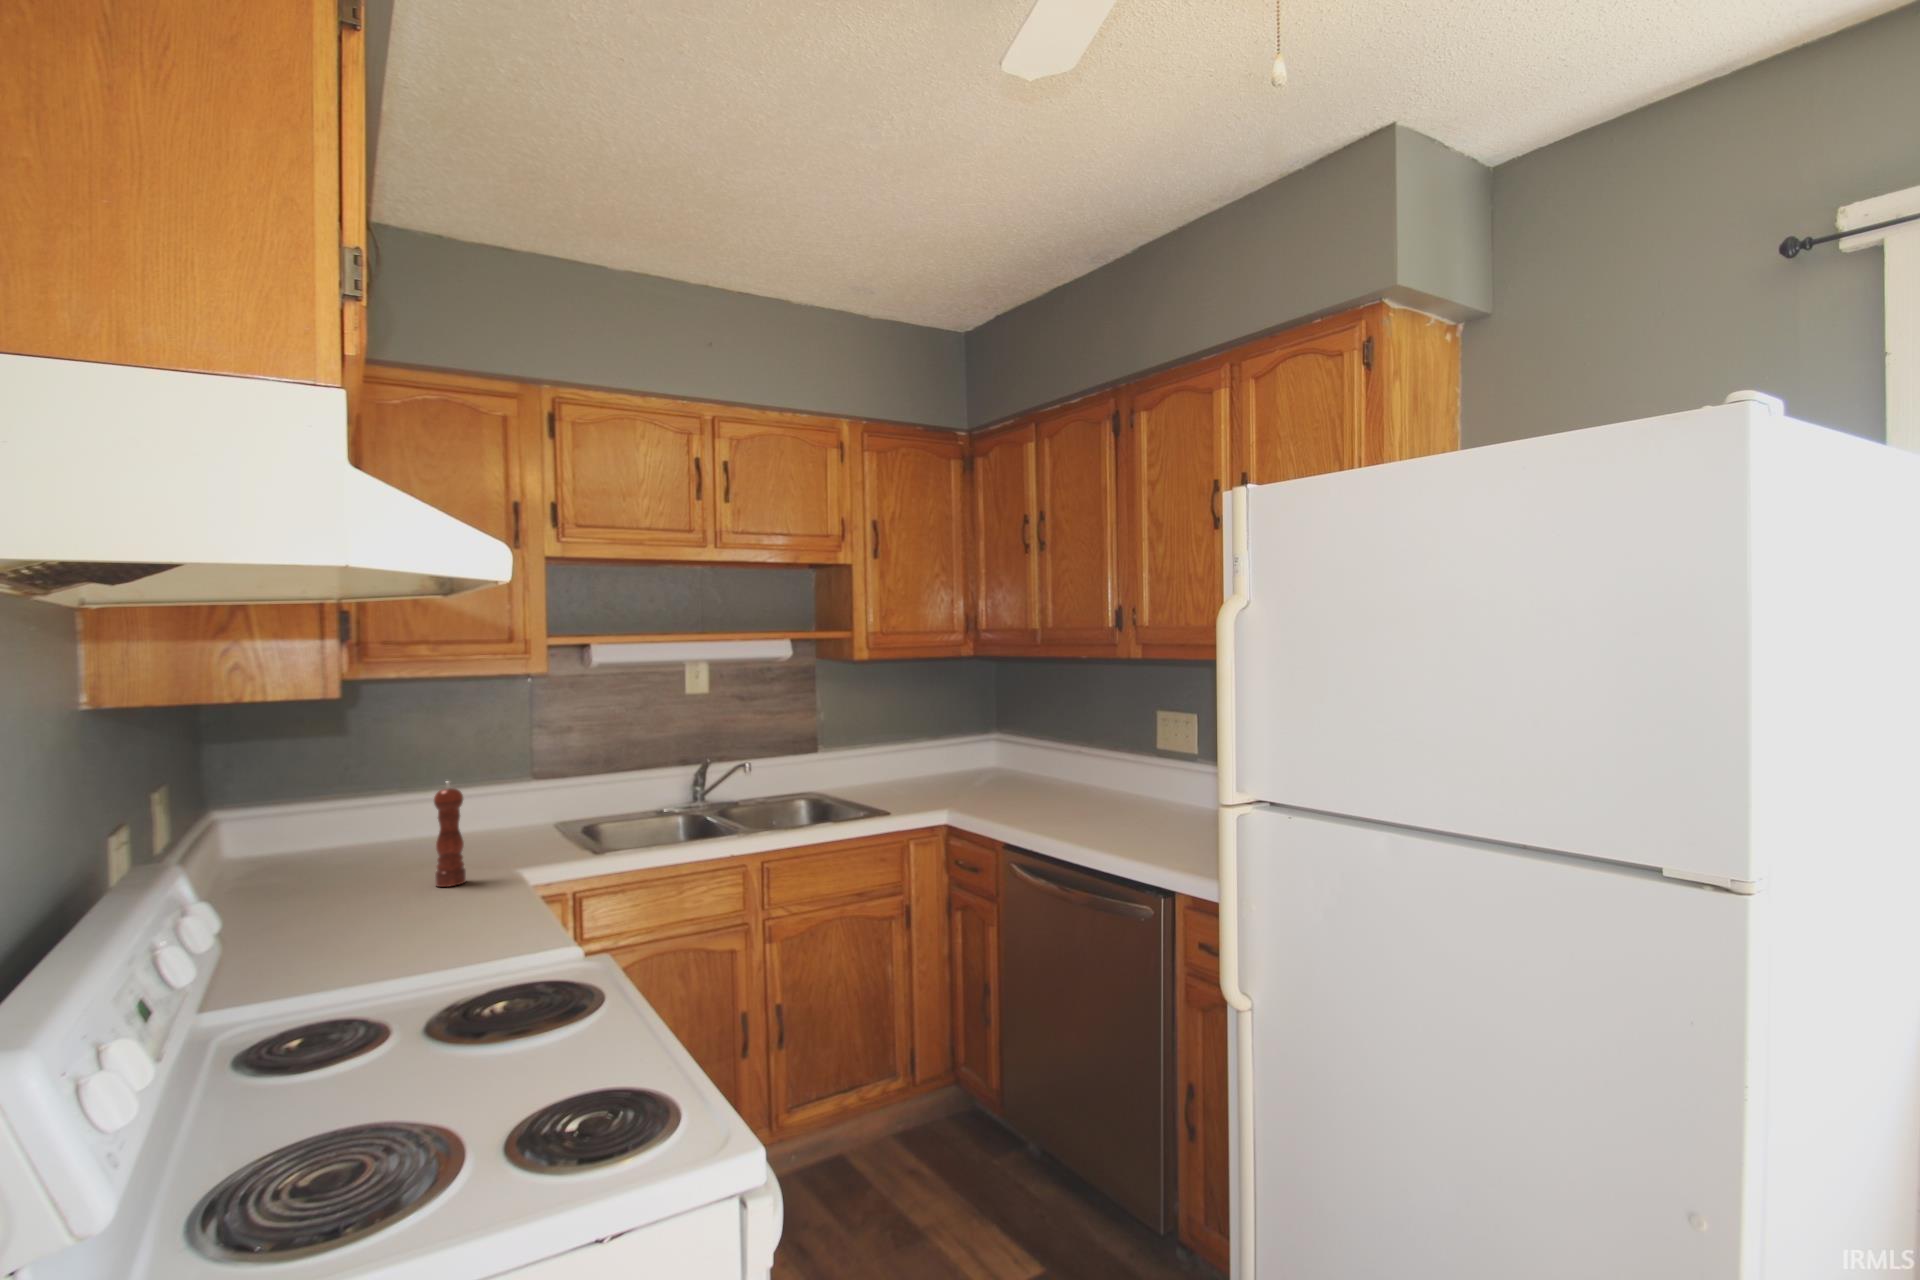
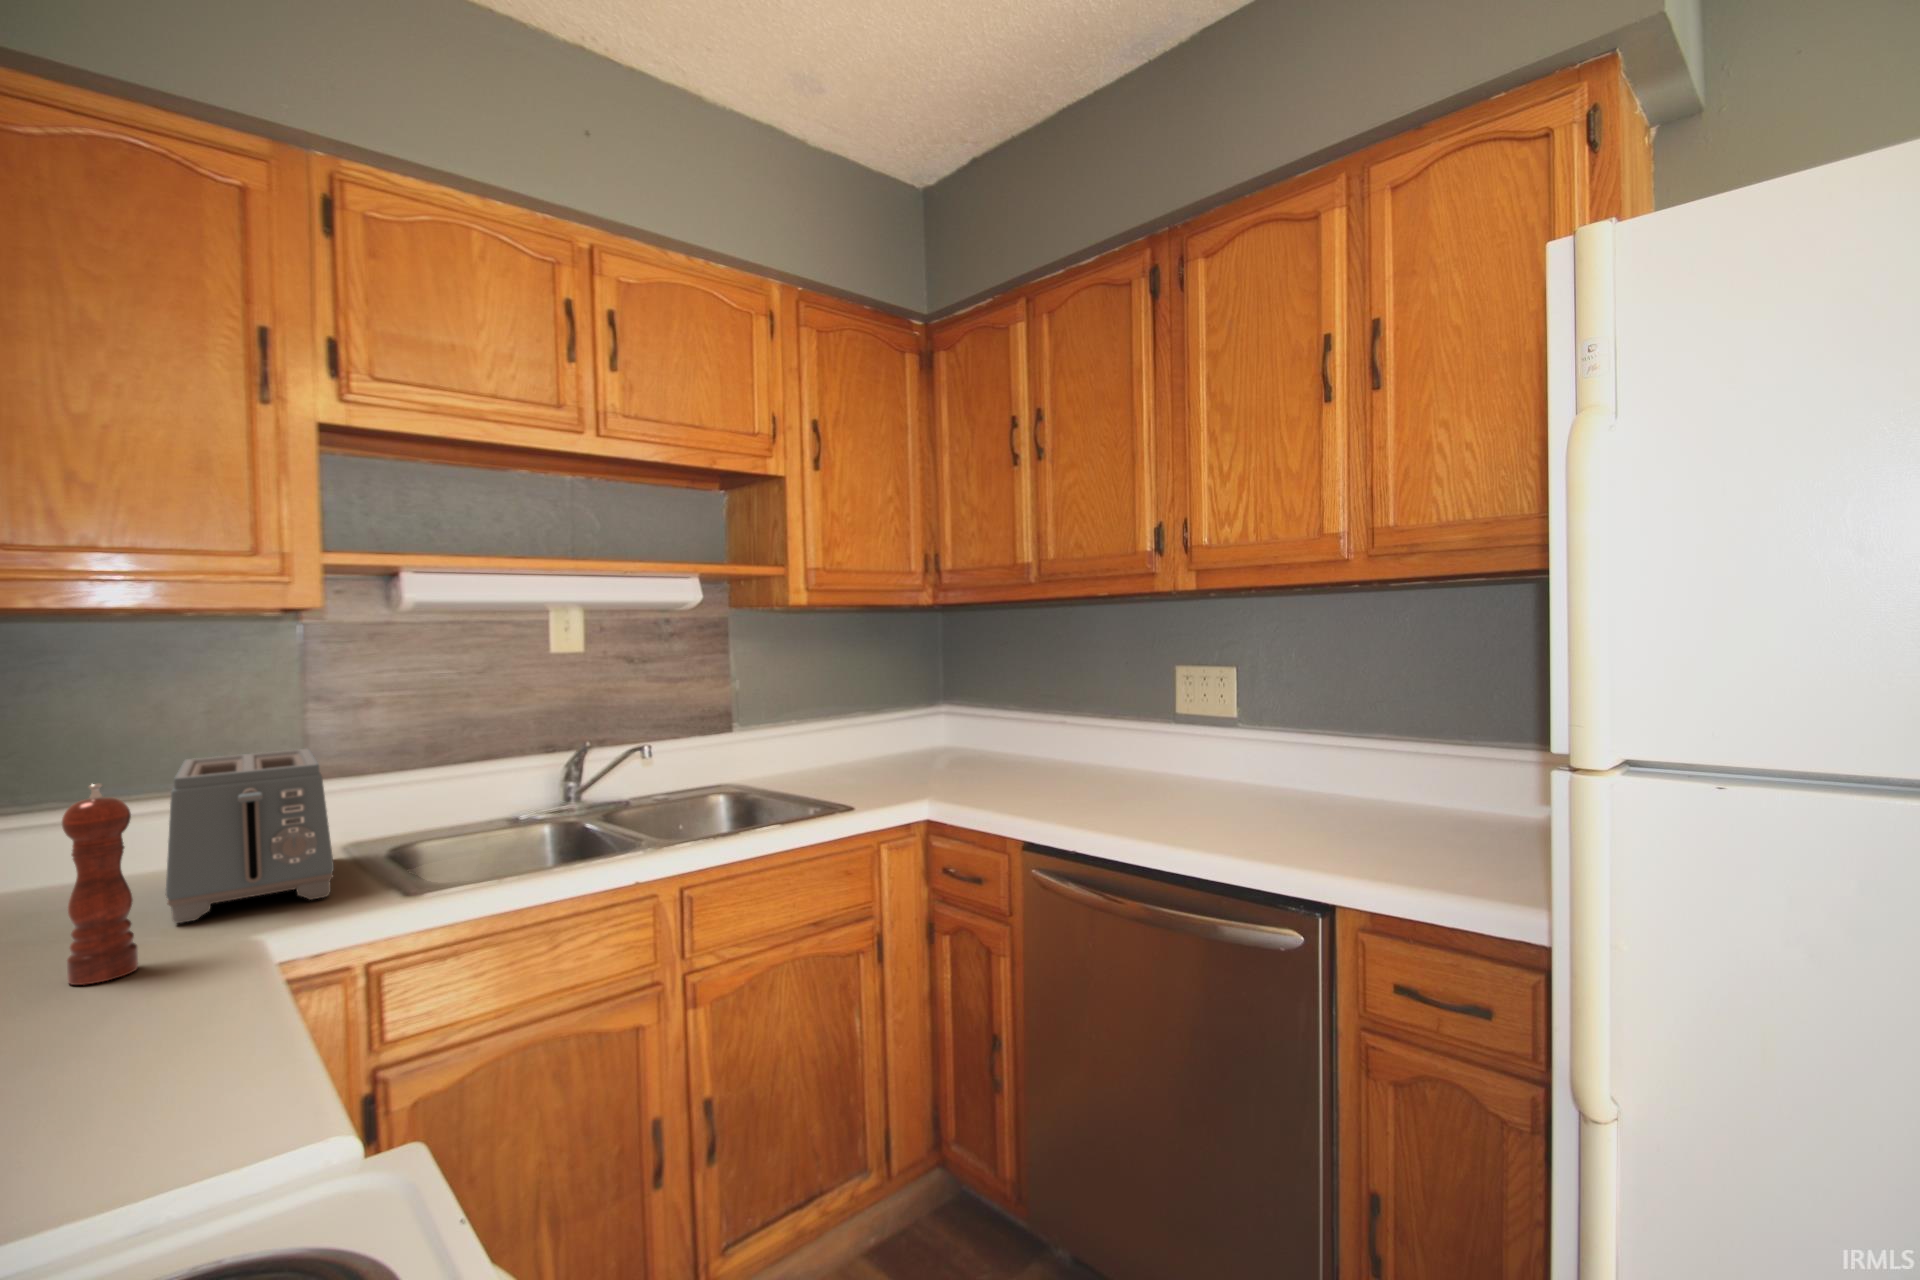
toaster: none [467,760,556,862] -> present [166,749,334,923]

